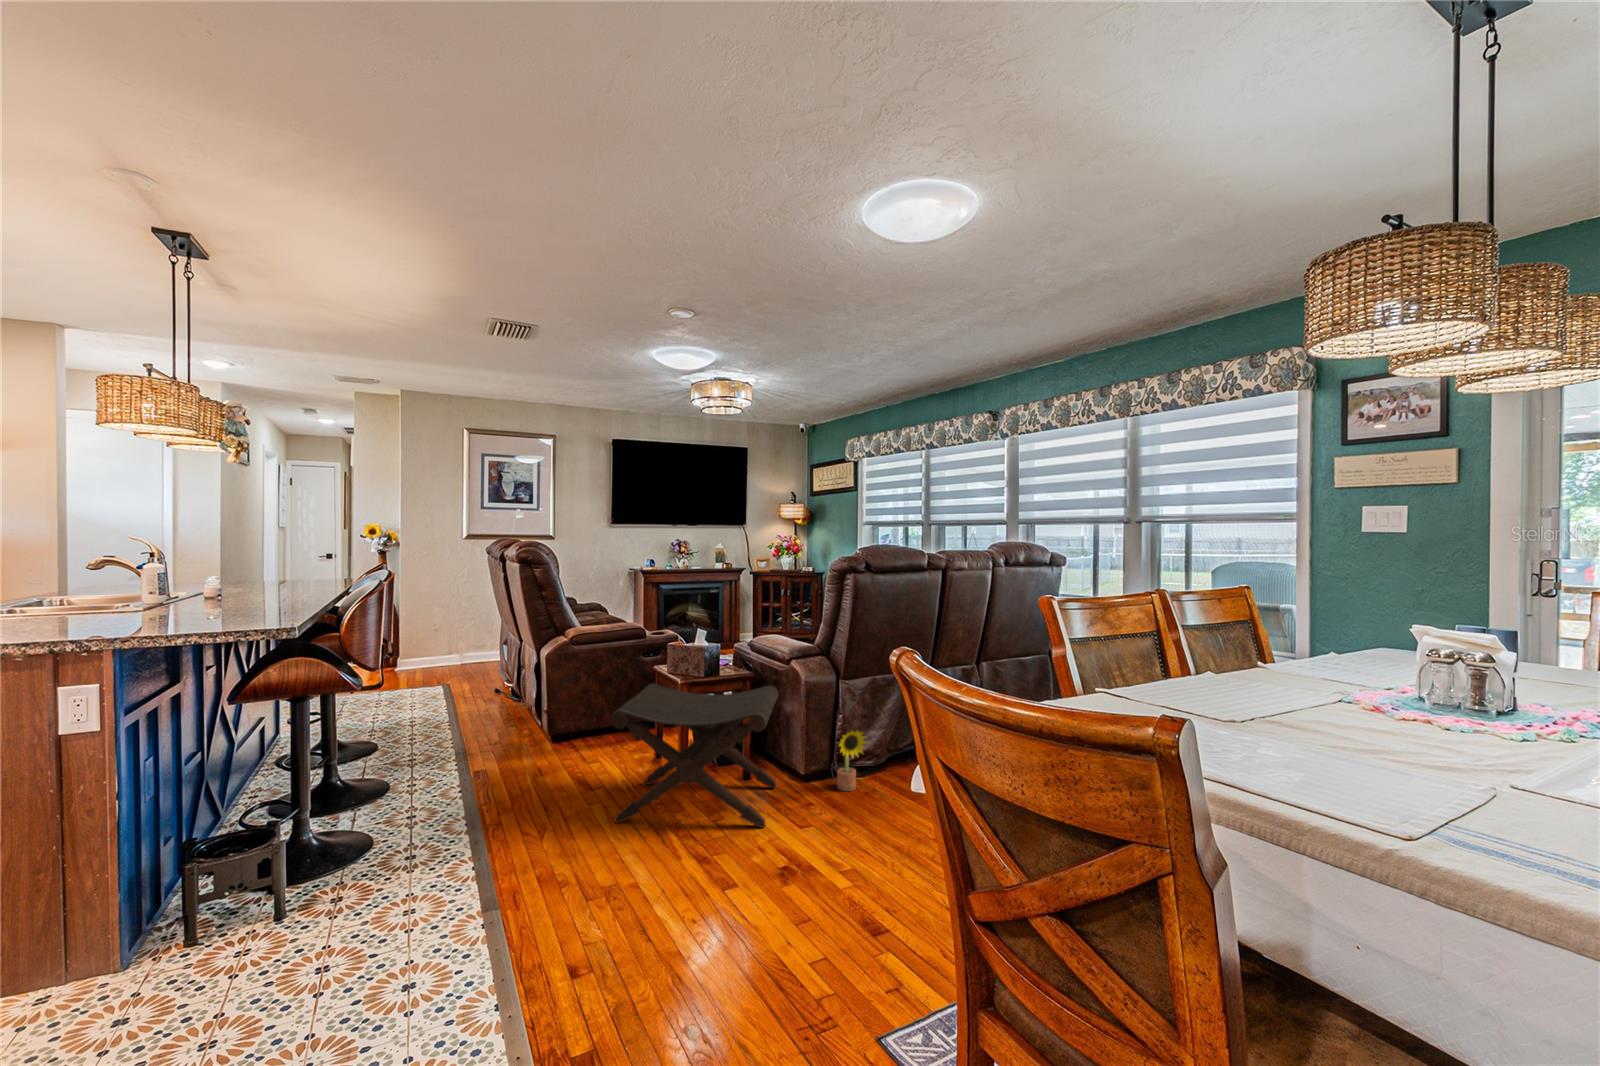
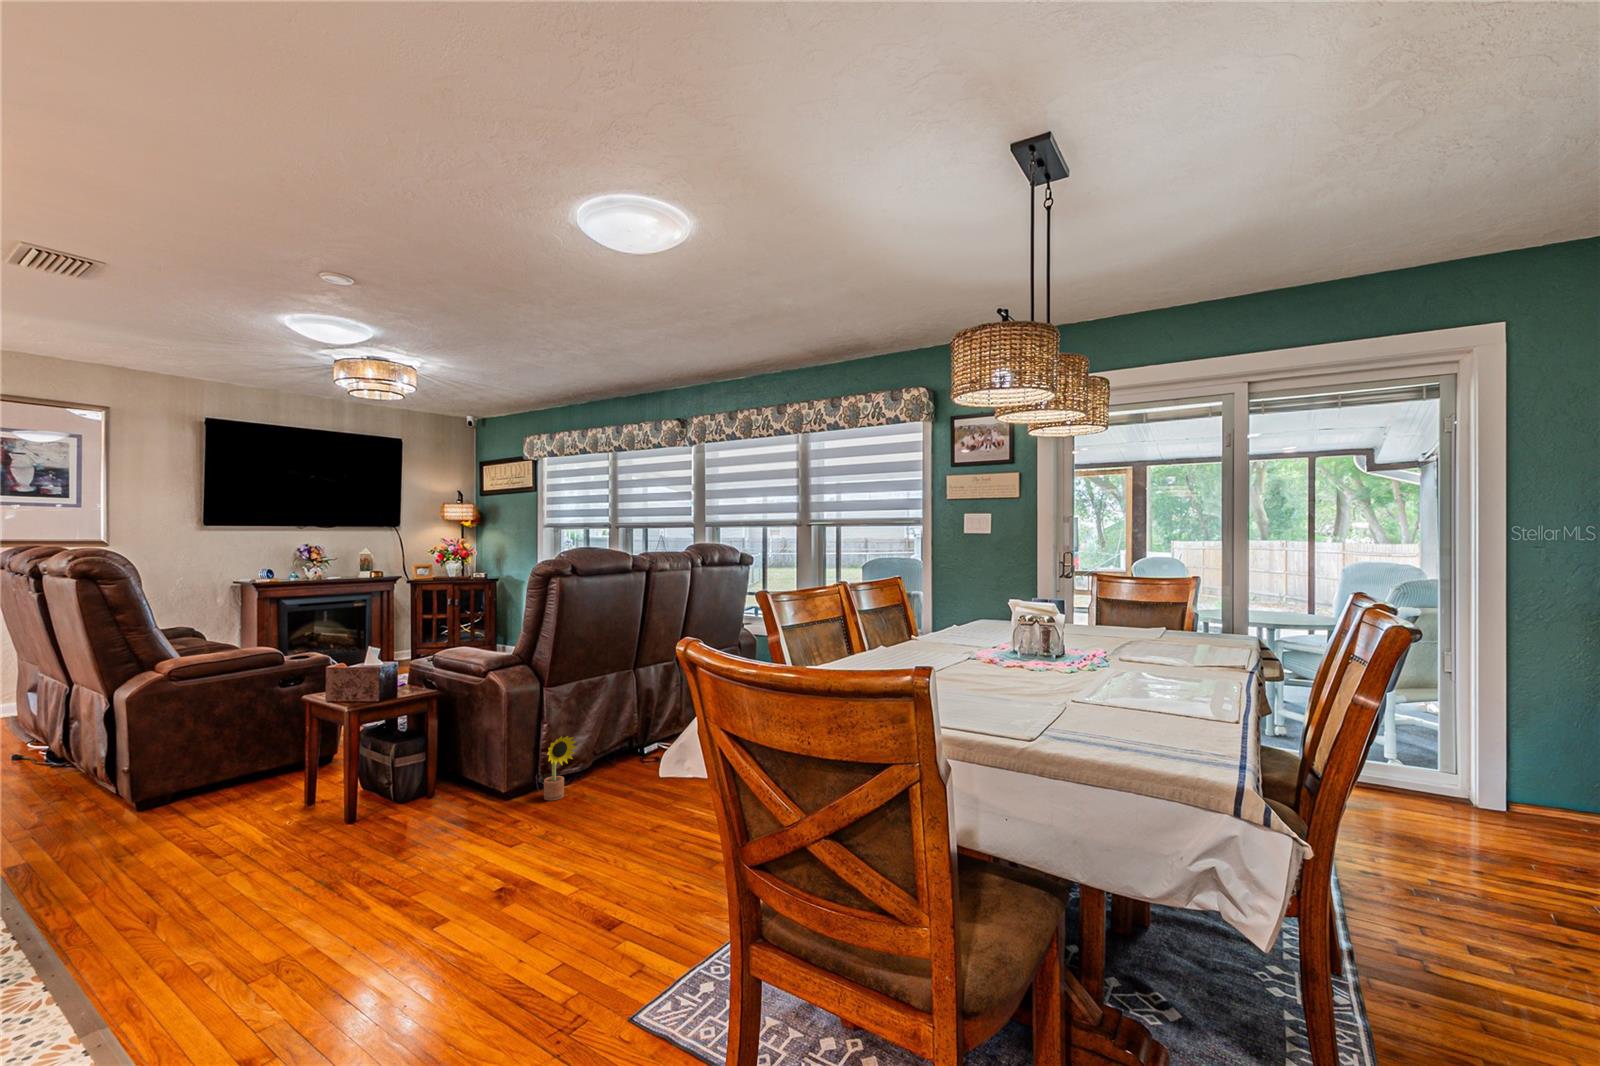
footstool: present [611,683,779,828] -> none [258,701,476,889]

